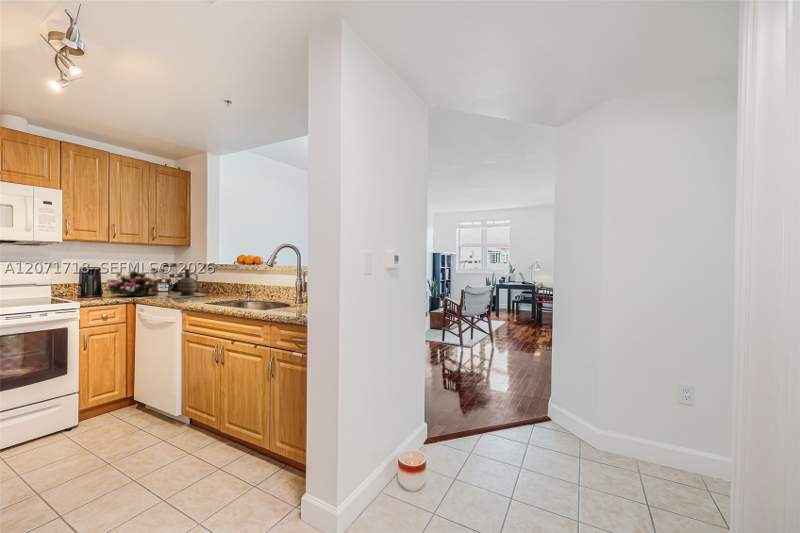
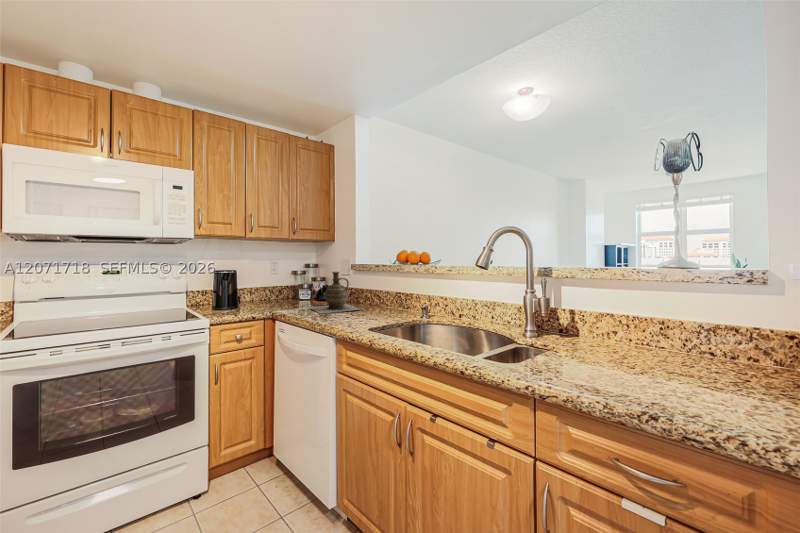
flower arrangement: present [102,270,158,296] -> none [238,273,300,308]

